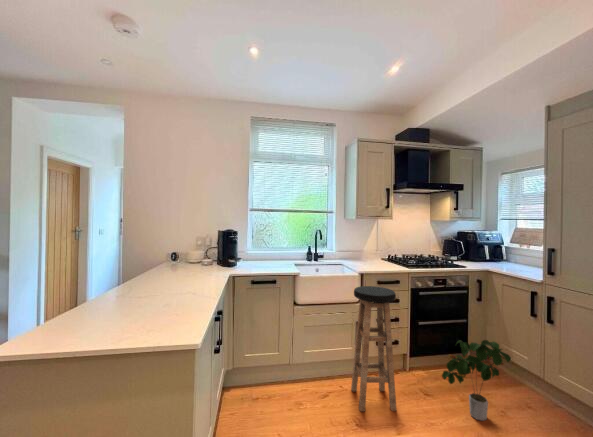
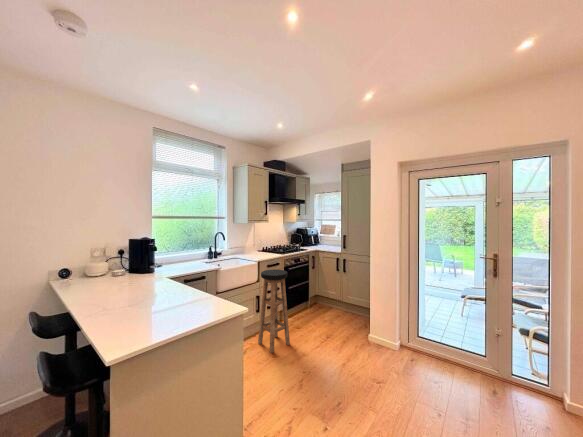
potted plant: present [442,340,511,421] -> none [311,289,337,332]

